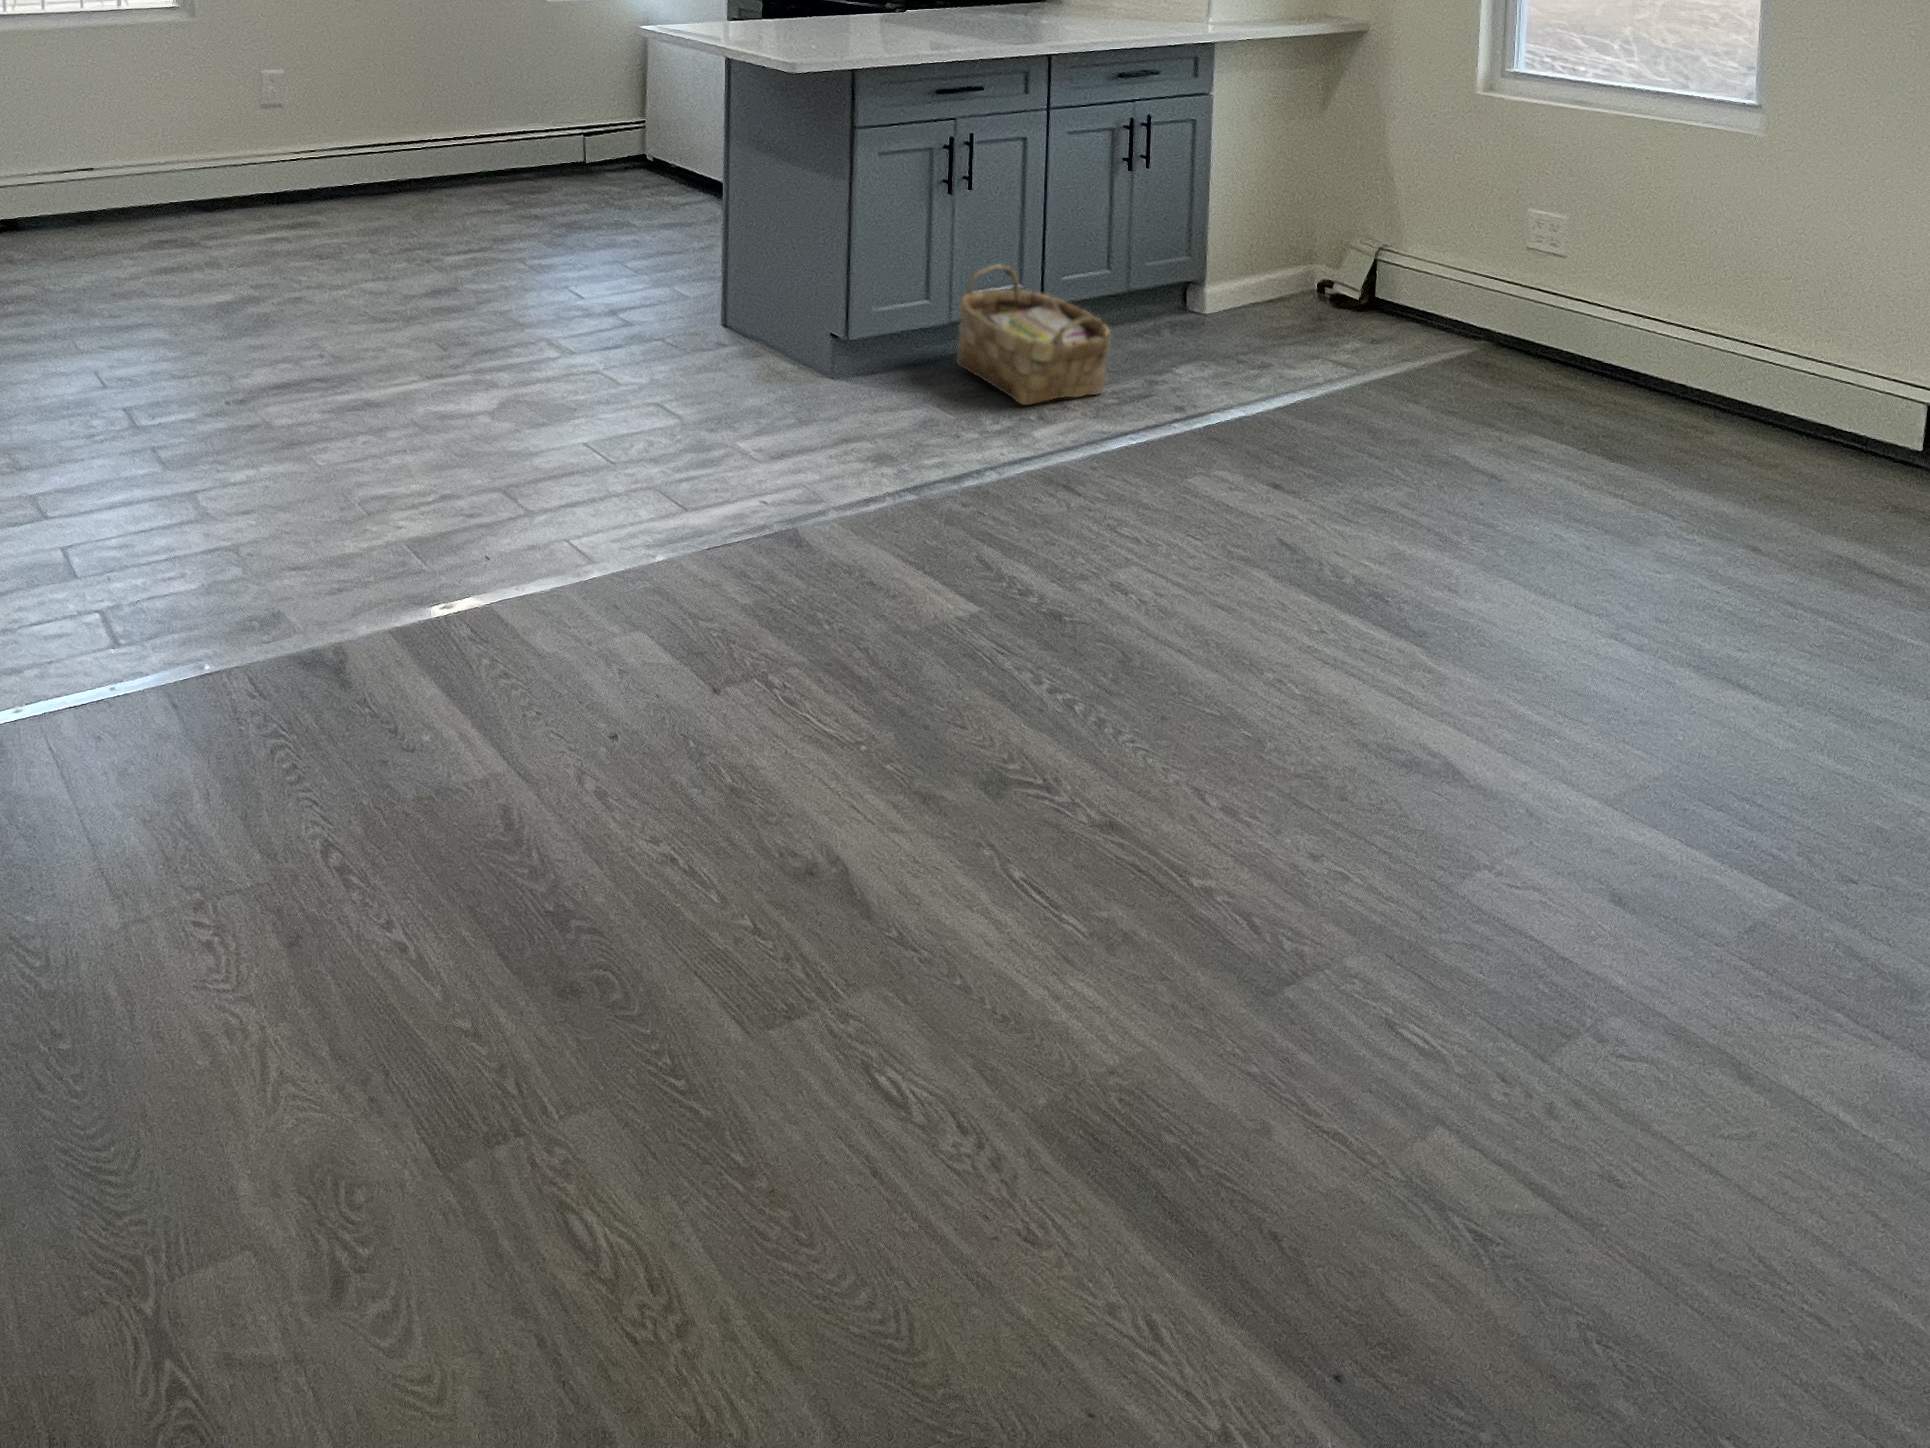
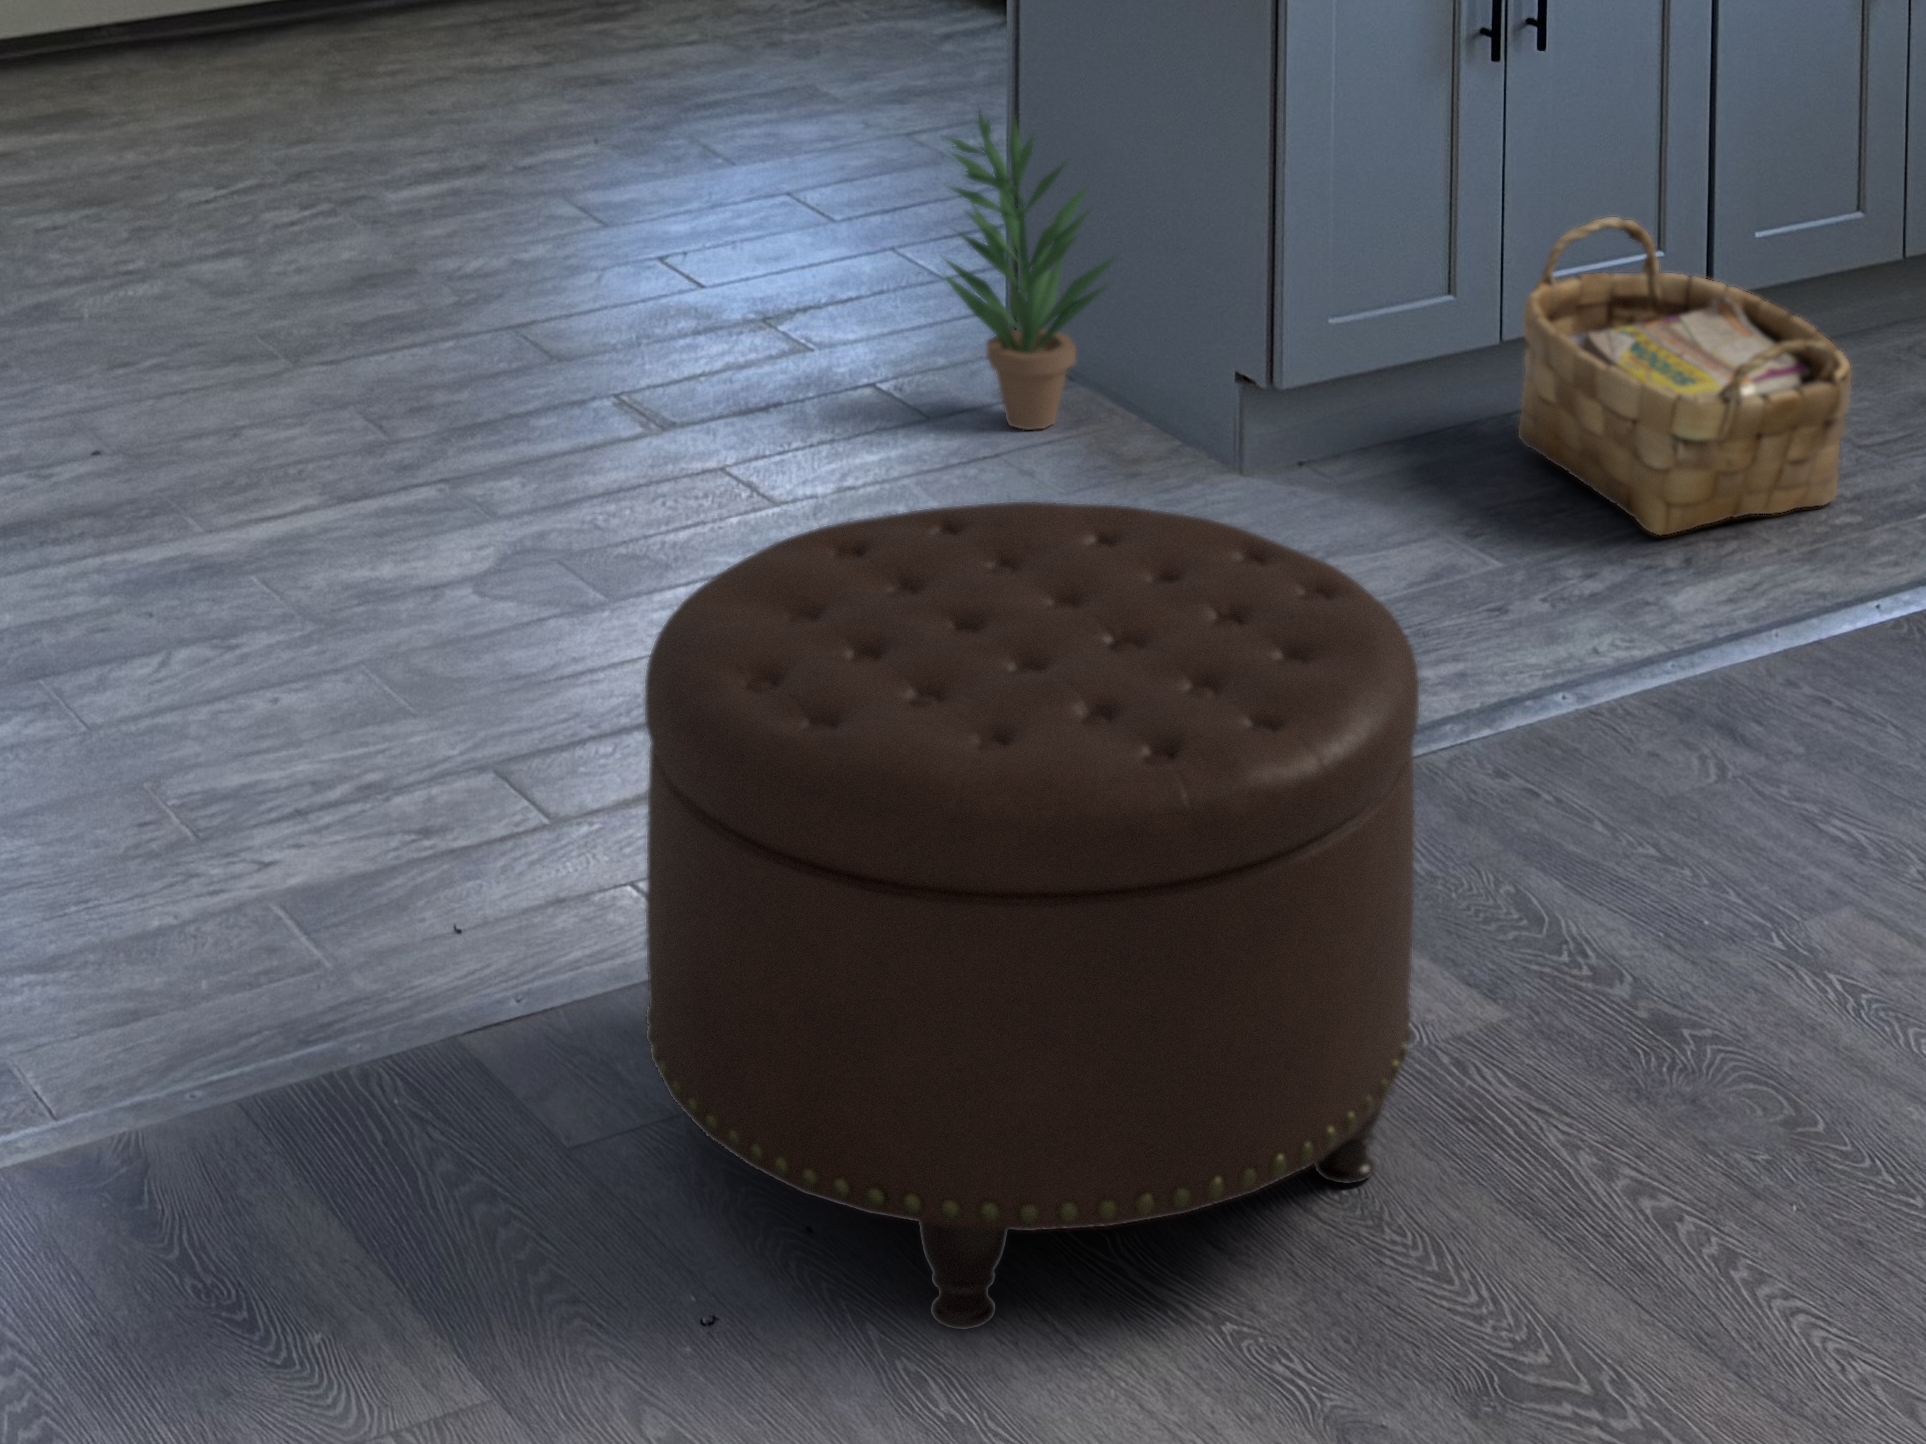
potted plant: none [693,210,777,356] -> present [941,111,1114,430]
ottoman: none [577,364,941,742] -> present [645,502,1419,1330]

